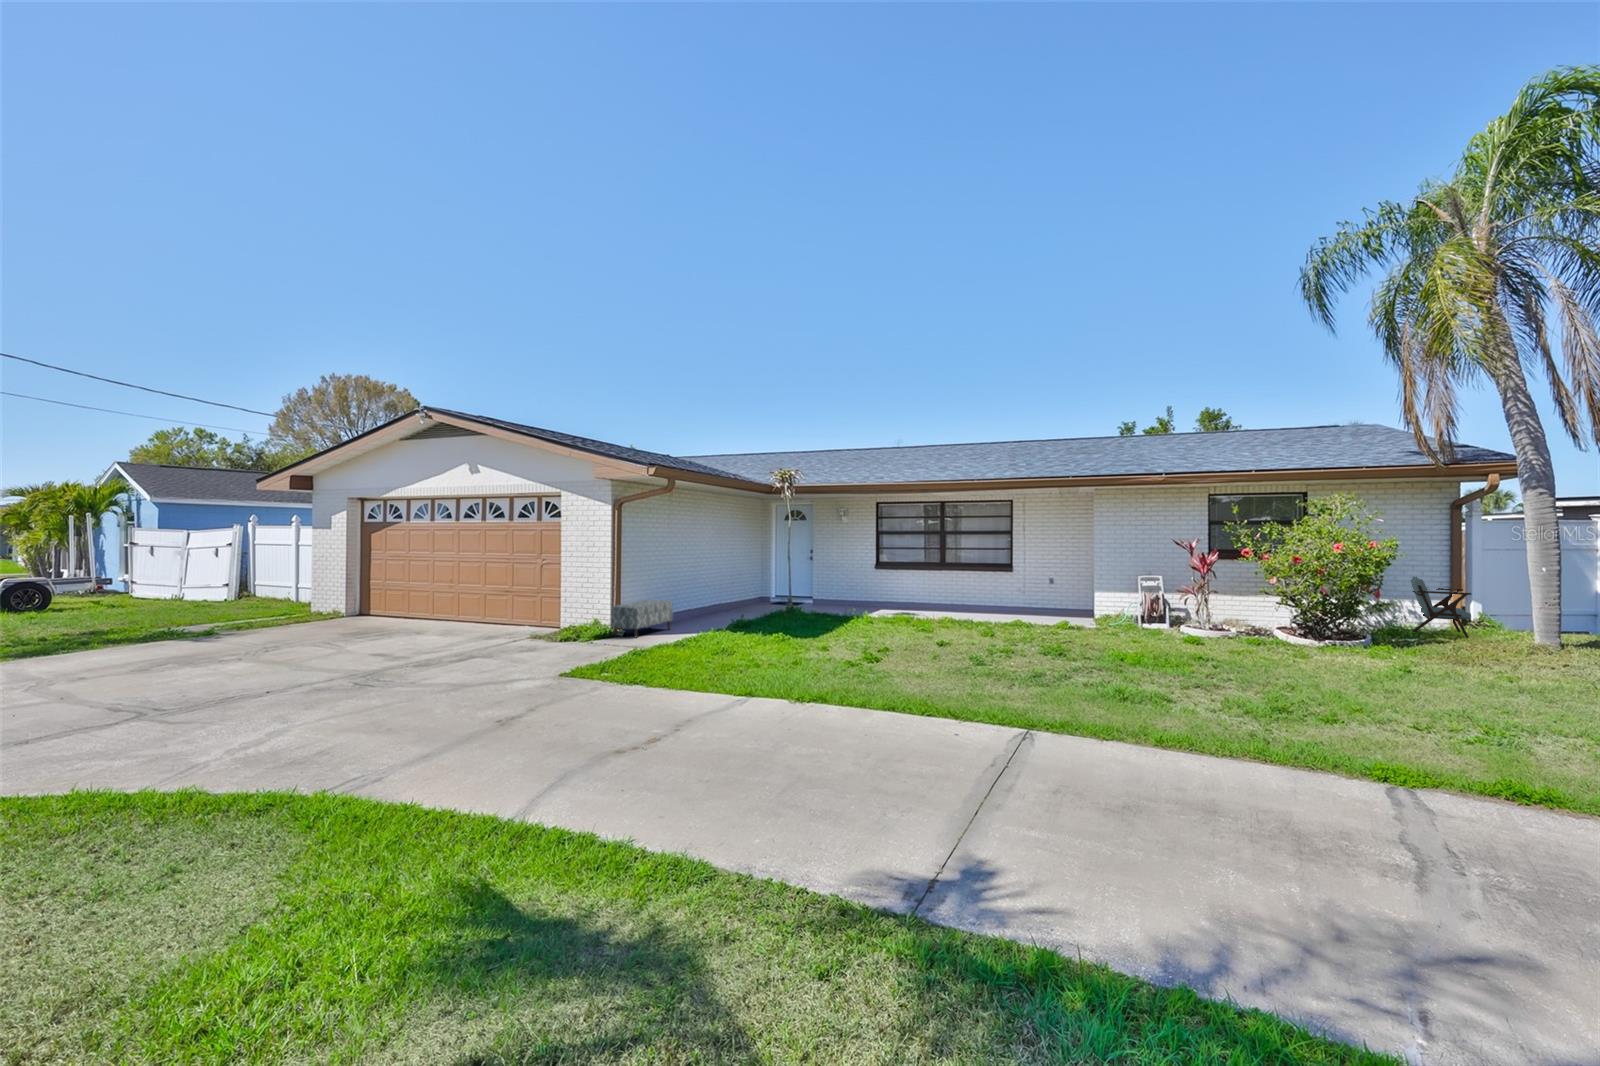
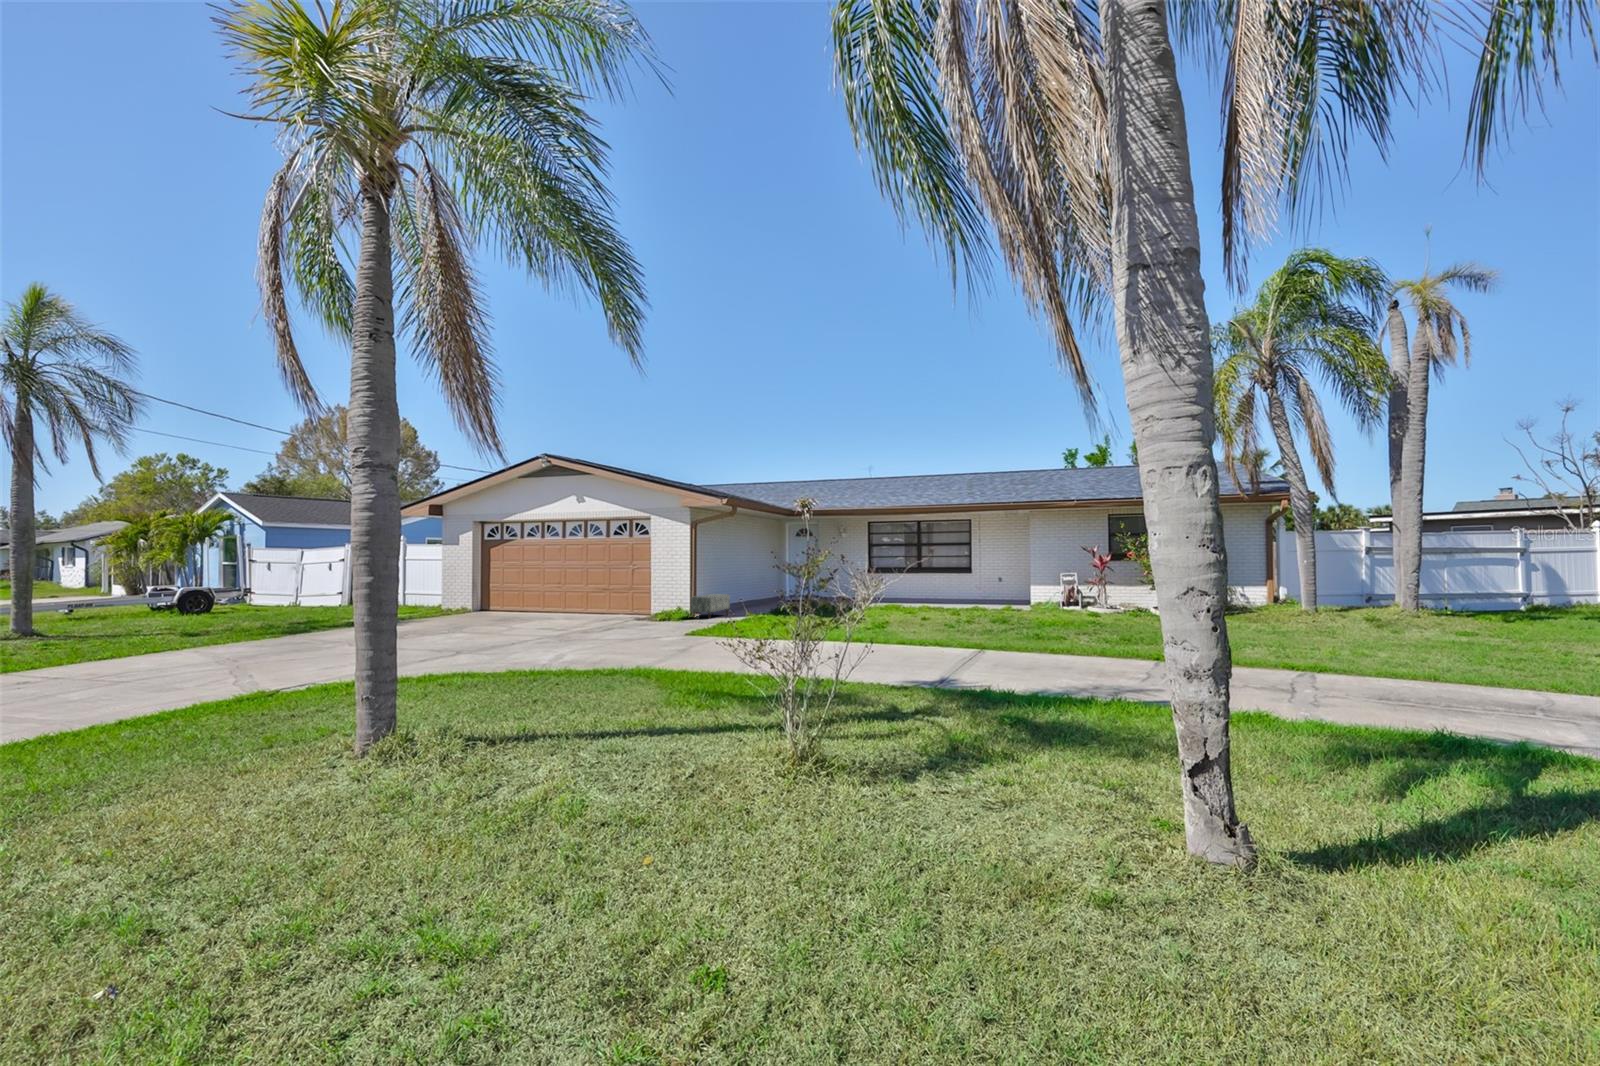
lounge chair: present [1411,576,1471,638] -> none [1238,571,1275,610]

